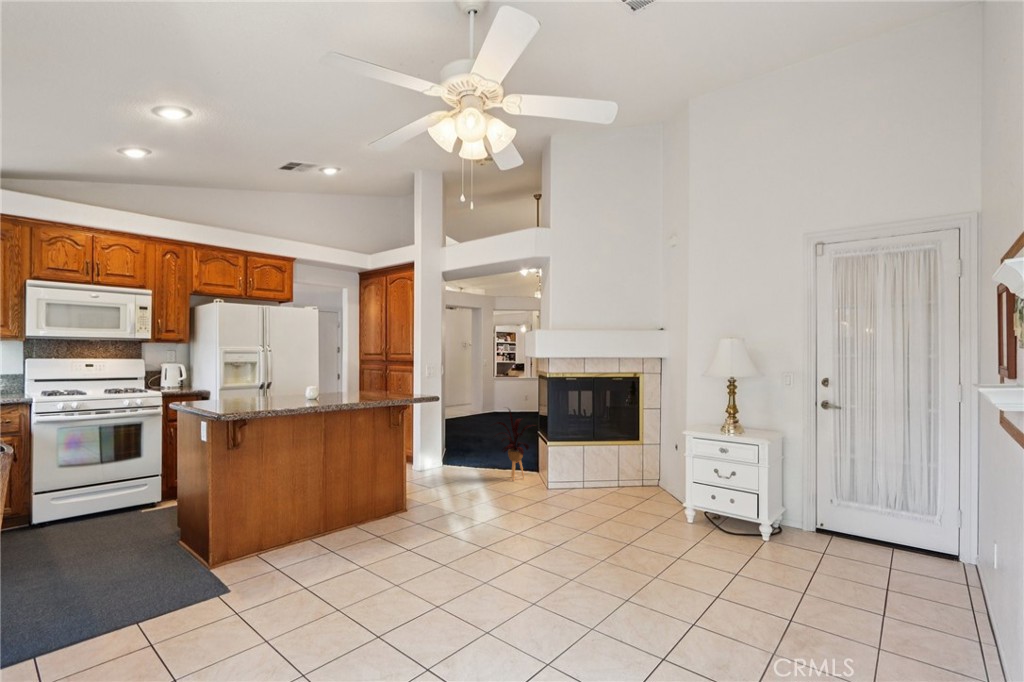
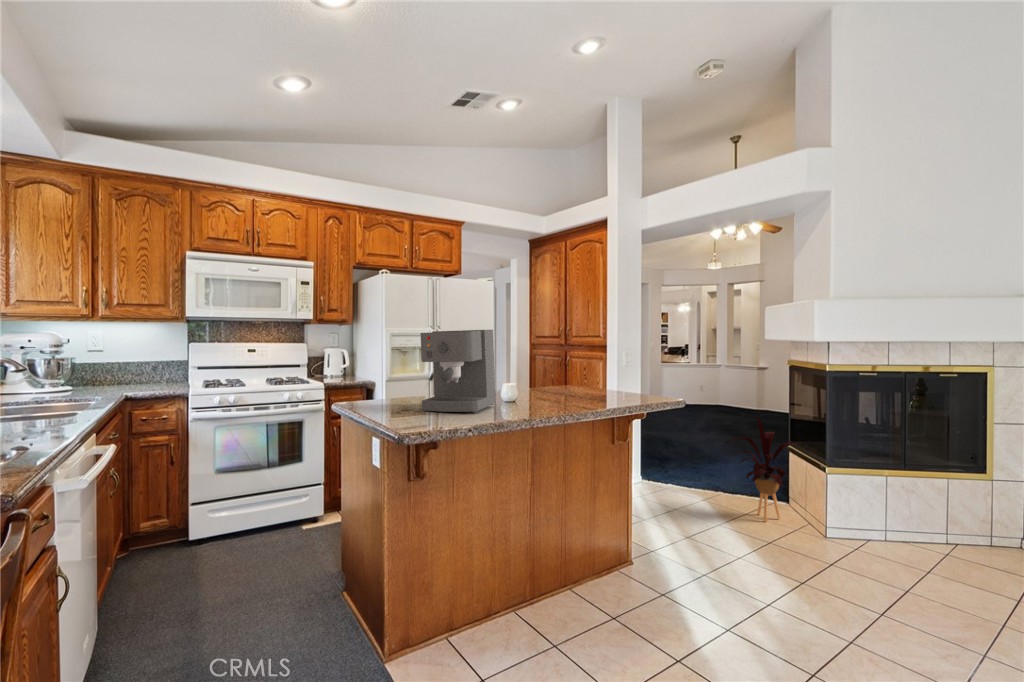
coffee maker: none [241,348,299,404] -> present [420,330,496,413]

